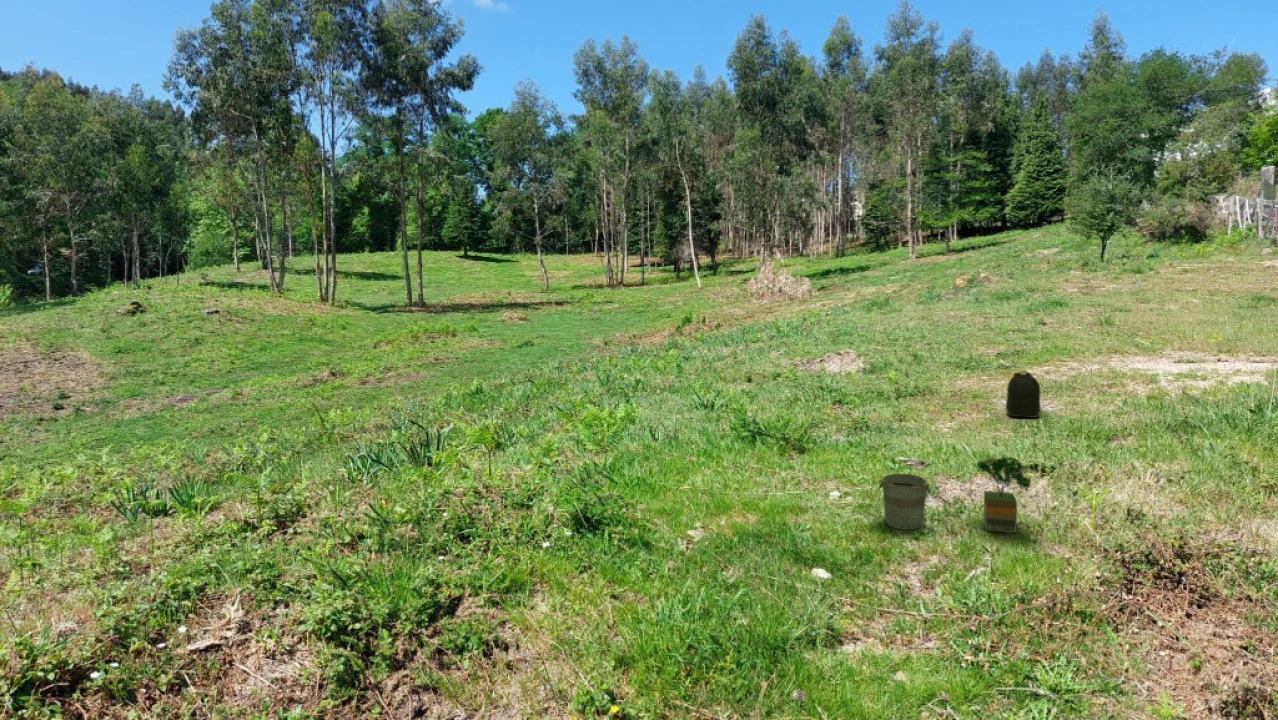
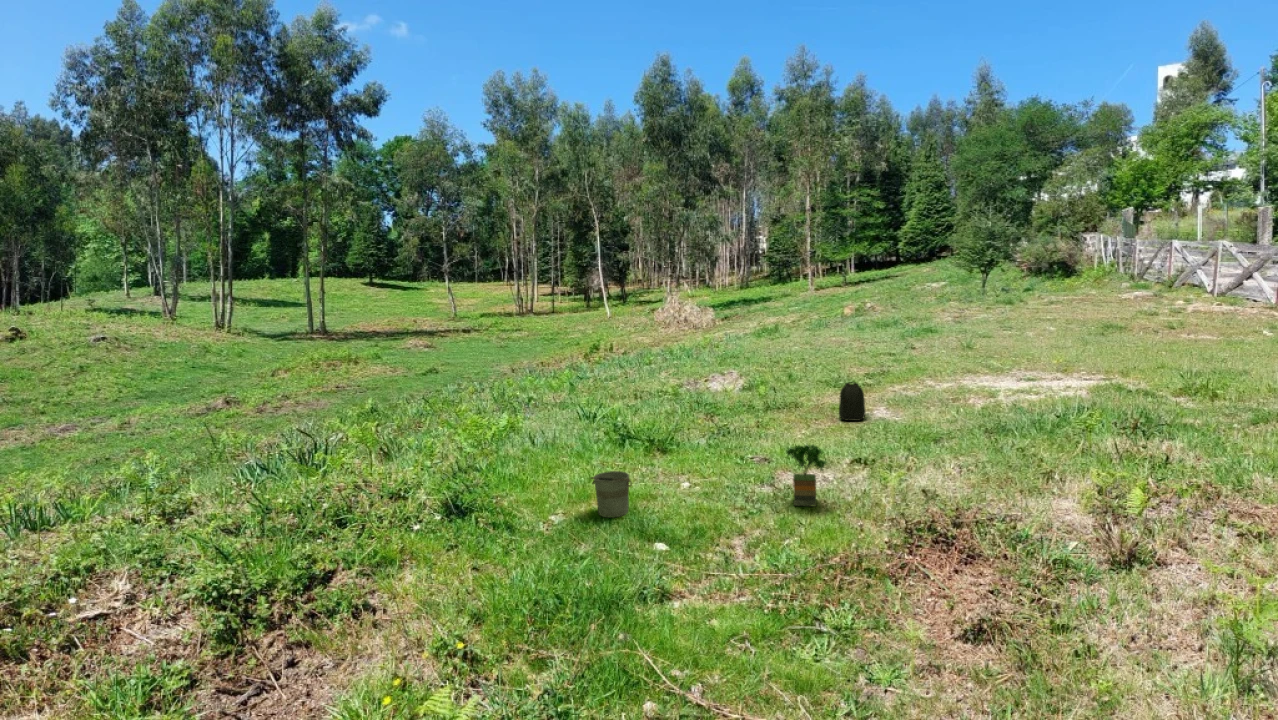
bucket: present [879,474,931,530] -> present [591,471,632,517]

